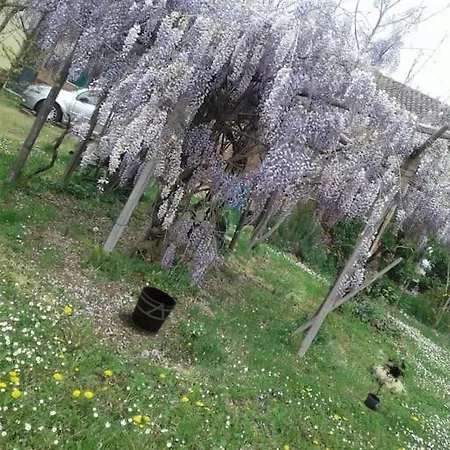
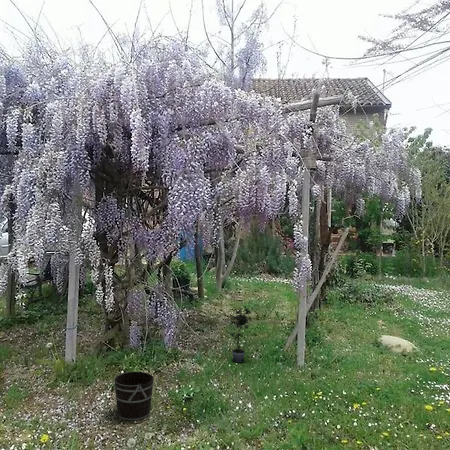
potted plant: present [364,358,406,409] -> present [231,306,251,362]

